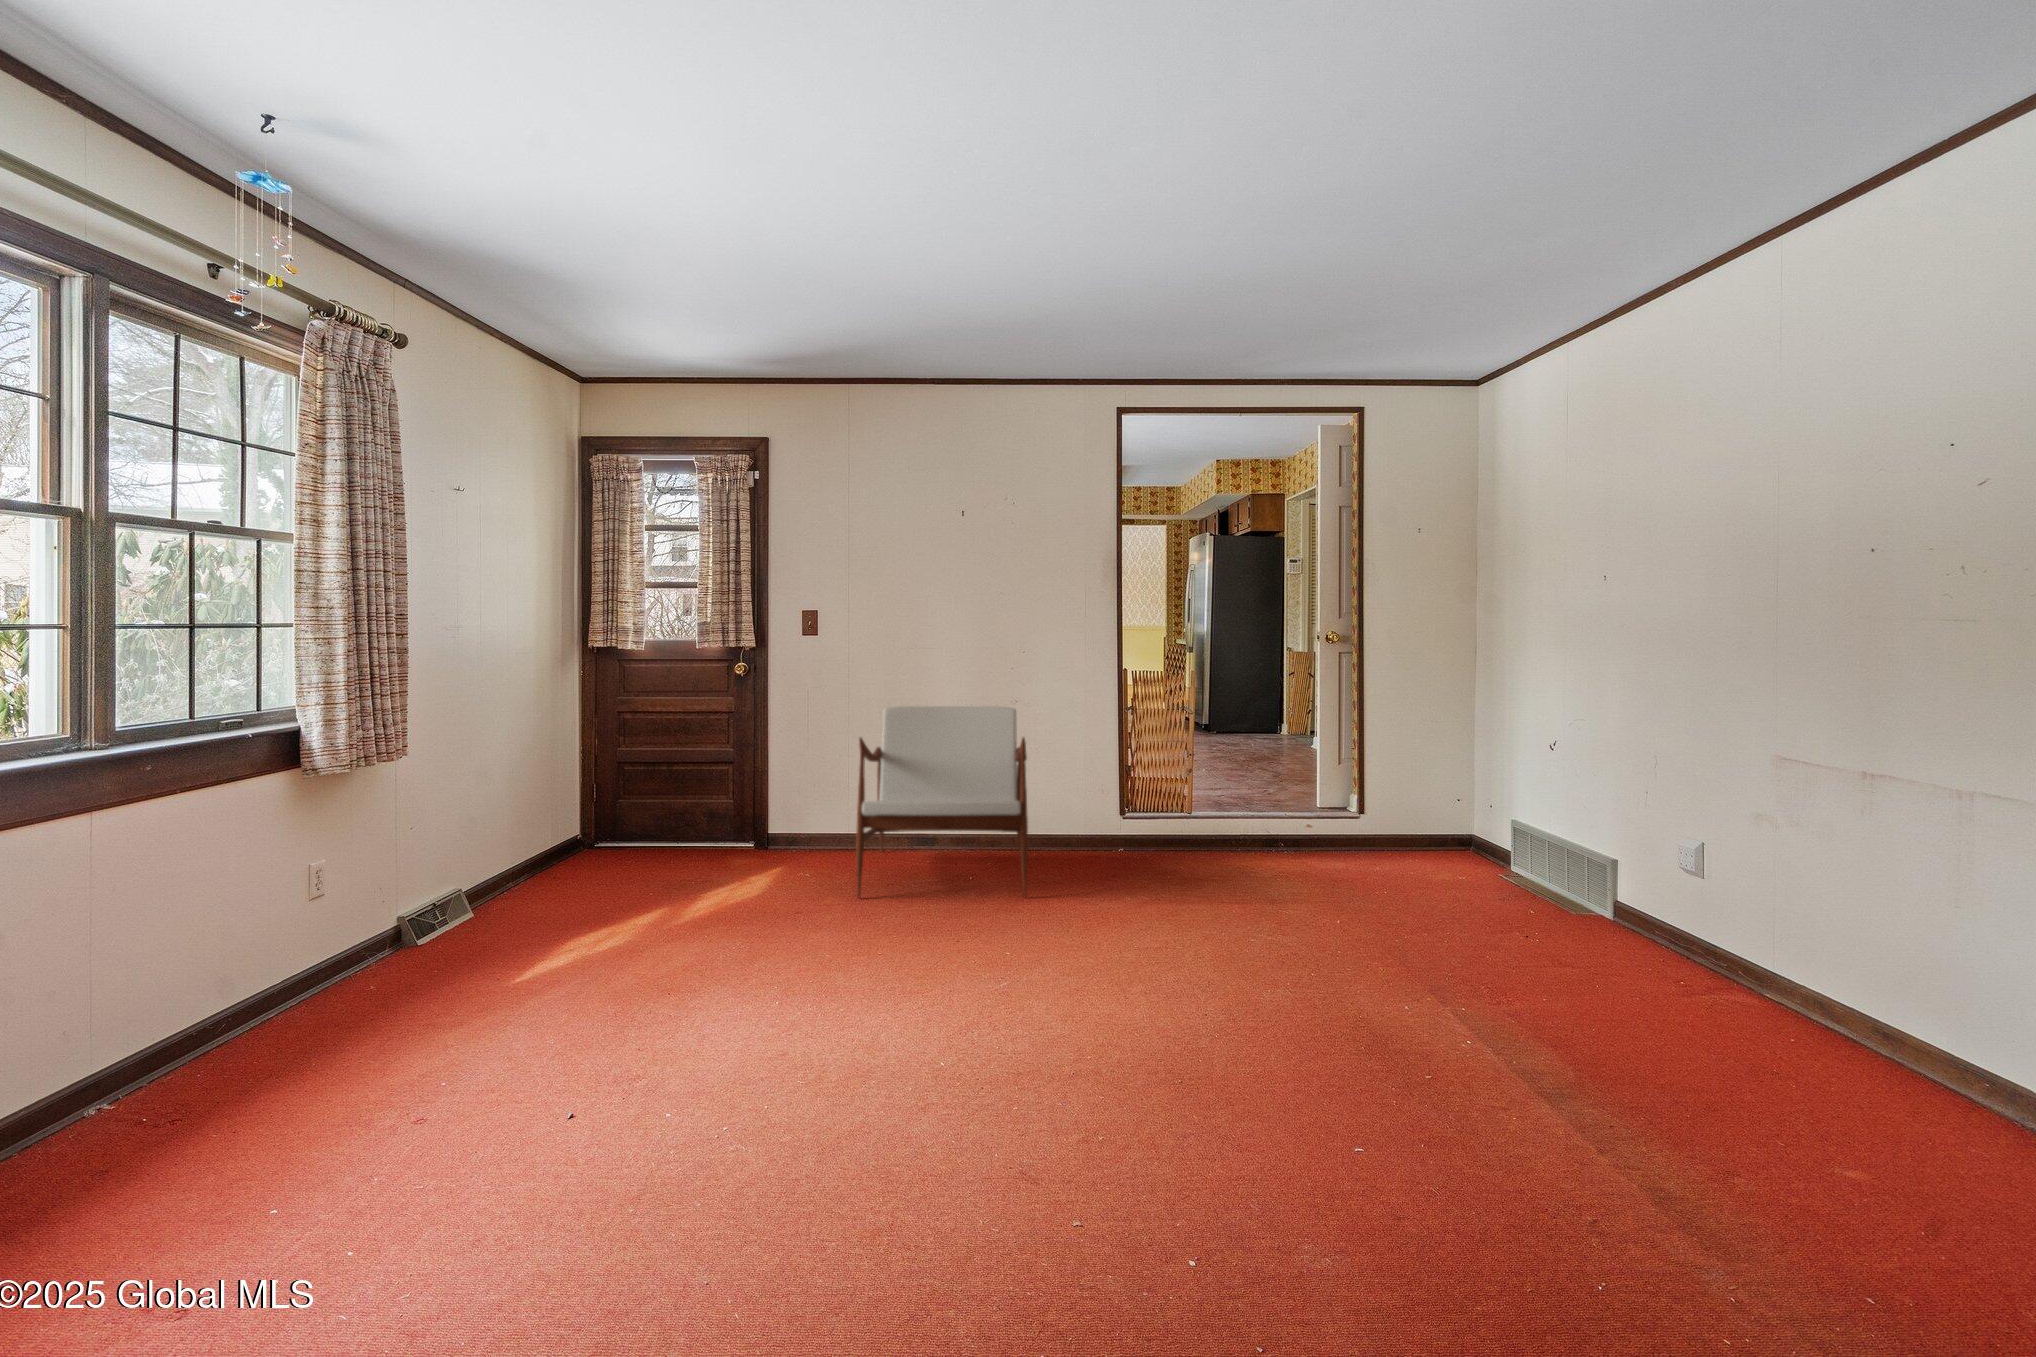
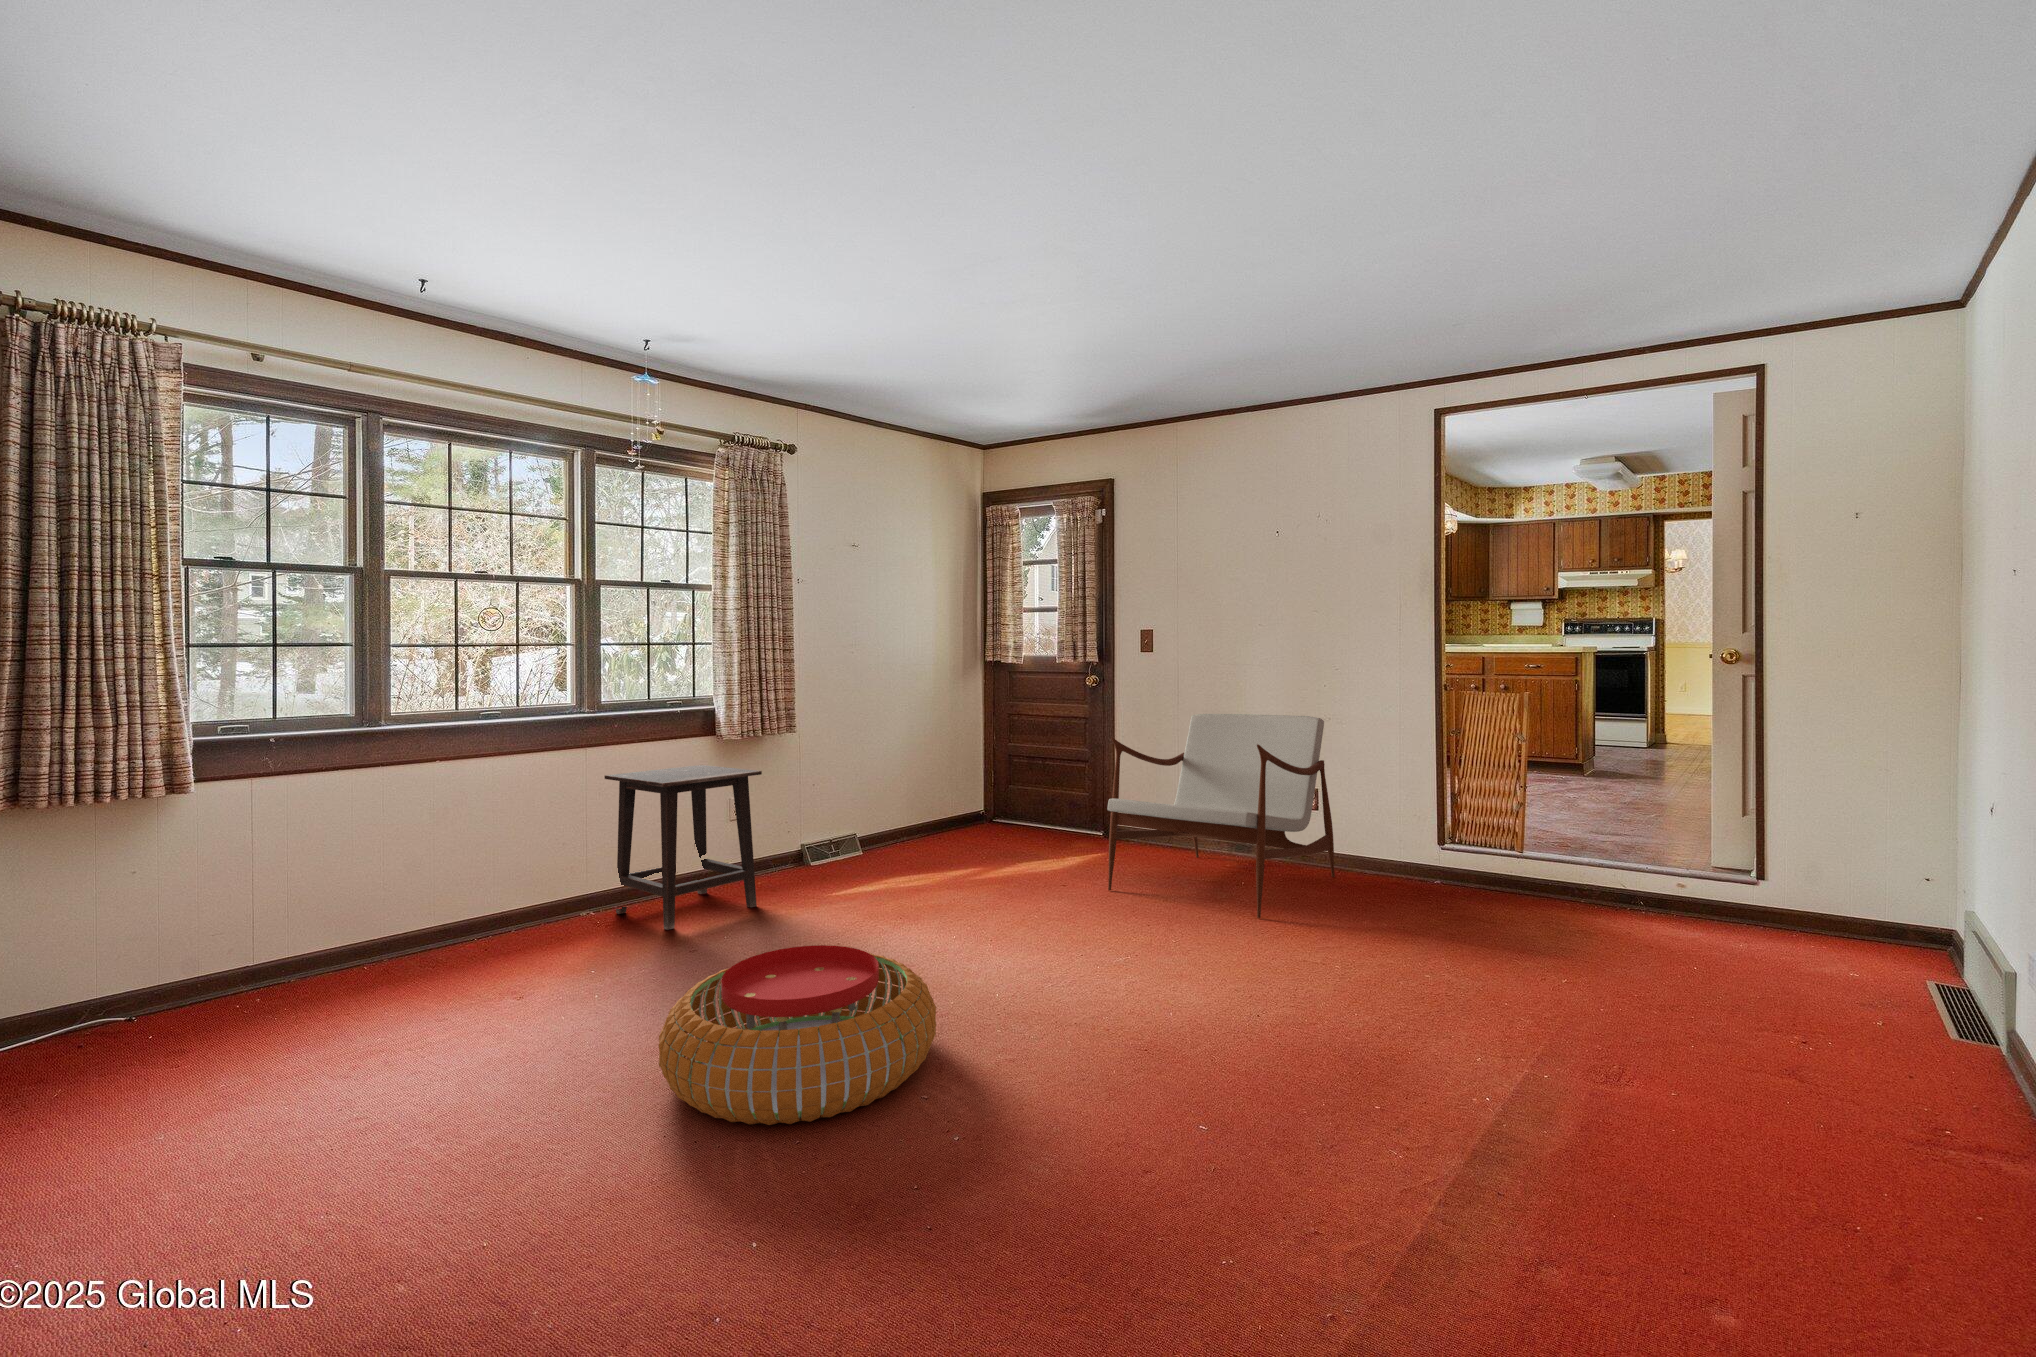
side table: none [152,814,450,1079] -> present [604,765,762,930]
pouf: none [717,1003,1037,1235] -> present [658,945,936,1125]

